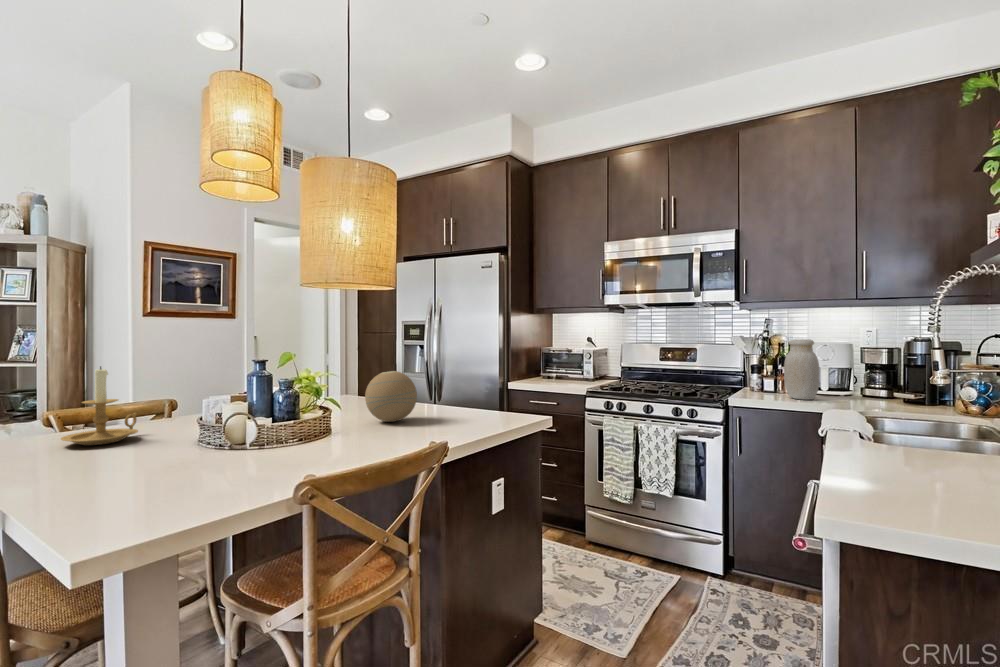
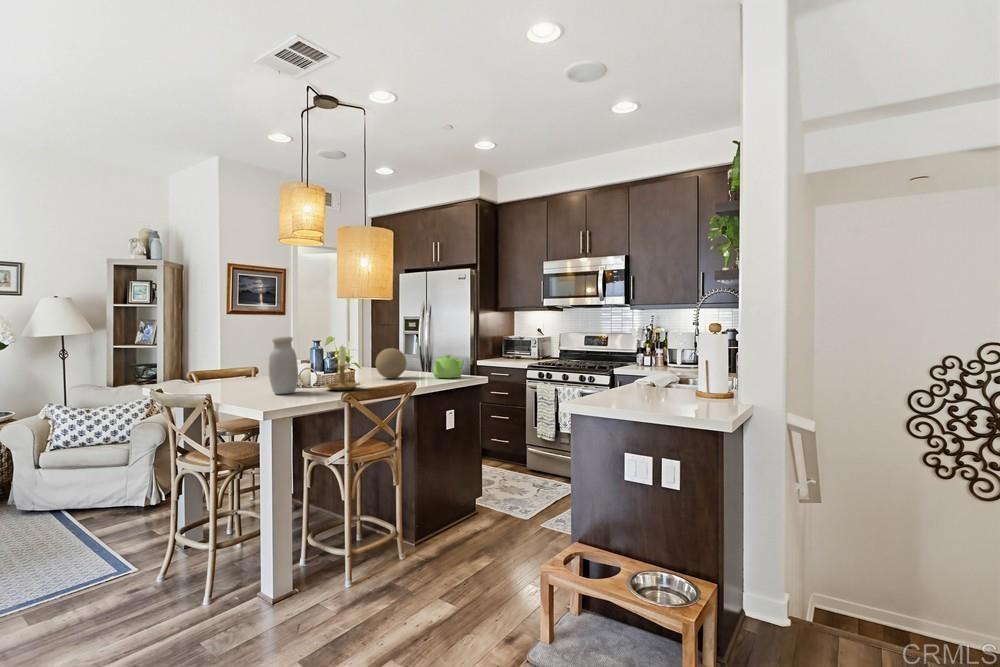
jar: present [784,339,819,400] -> present [269,336,298,394]
candle holder: present [61,366,138,445] -> present [324,346,361,390]
teapot: none [461,381,514,422] -> present [433,355,464,378]

